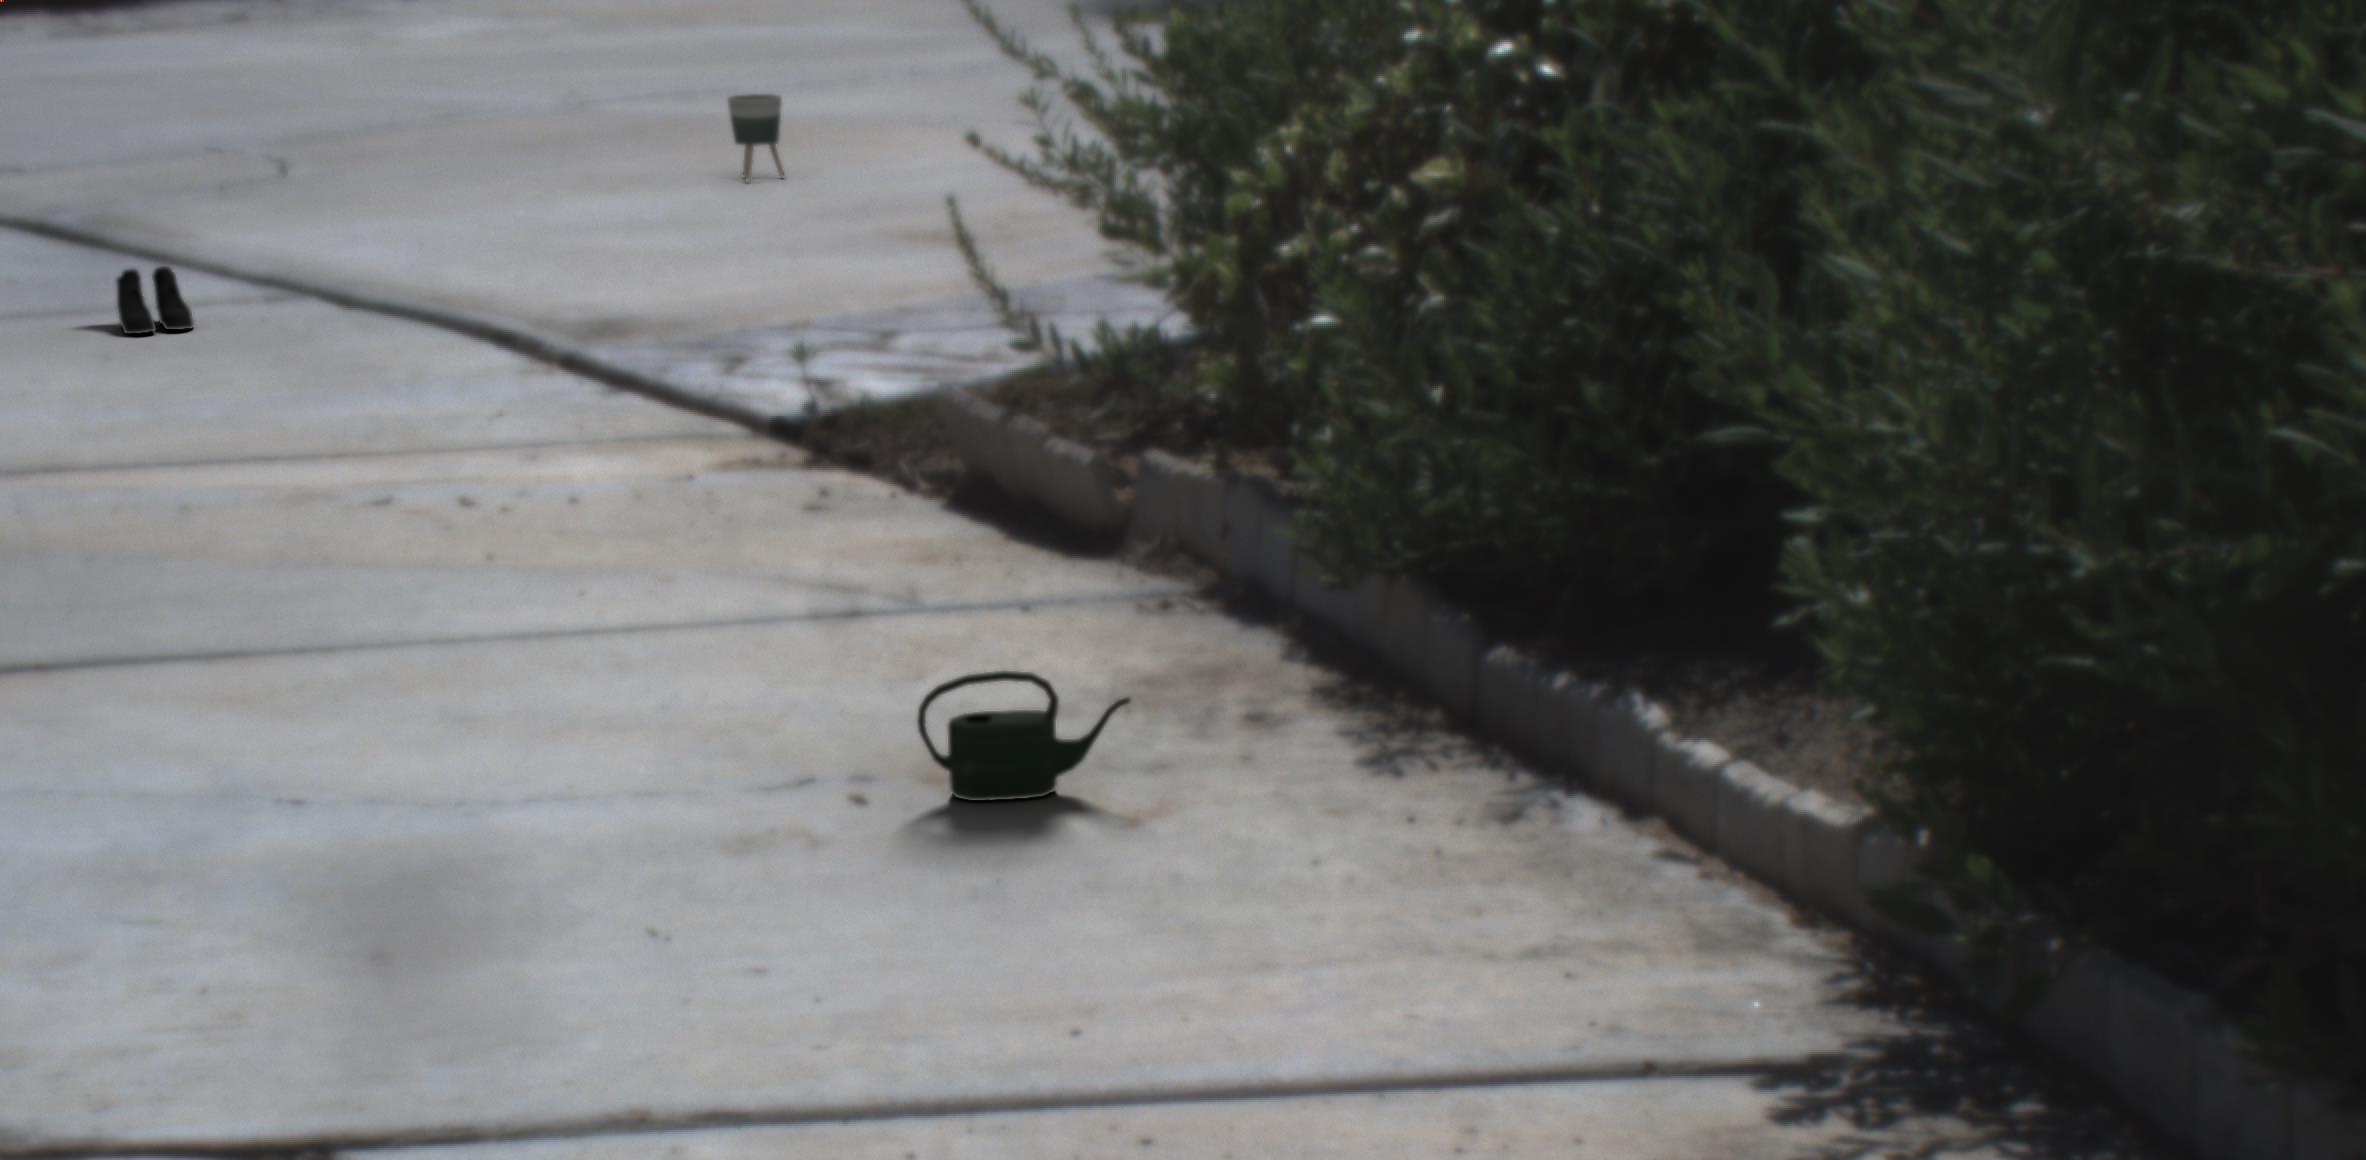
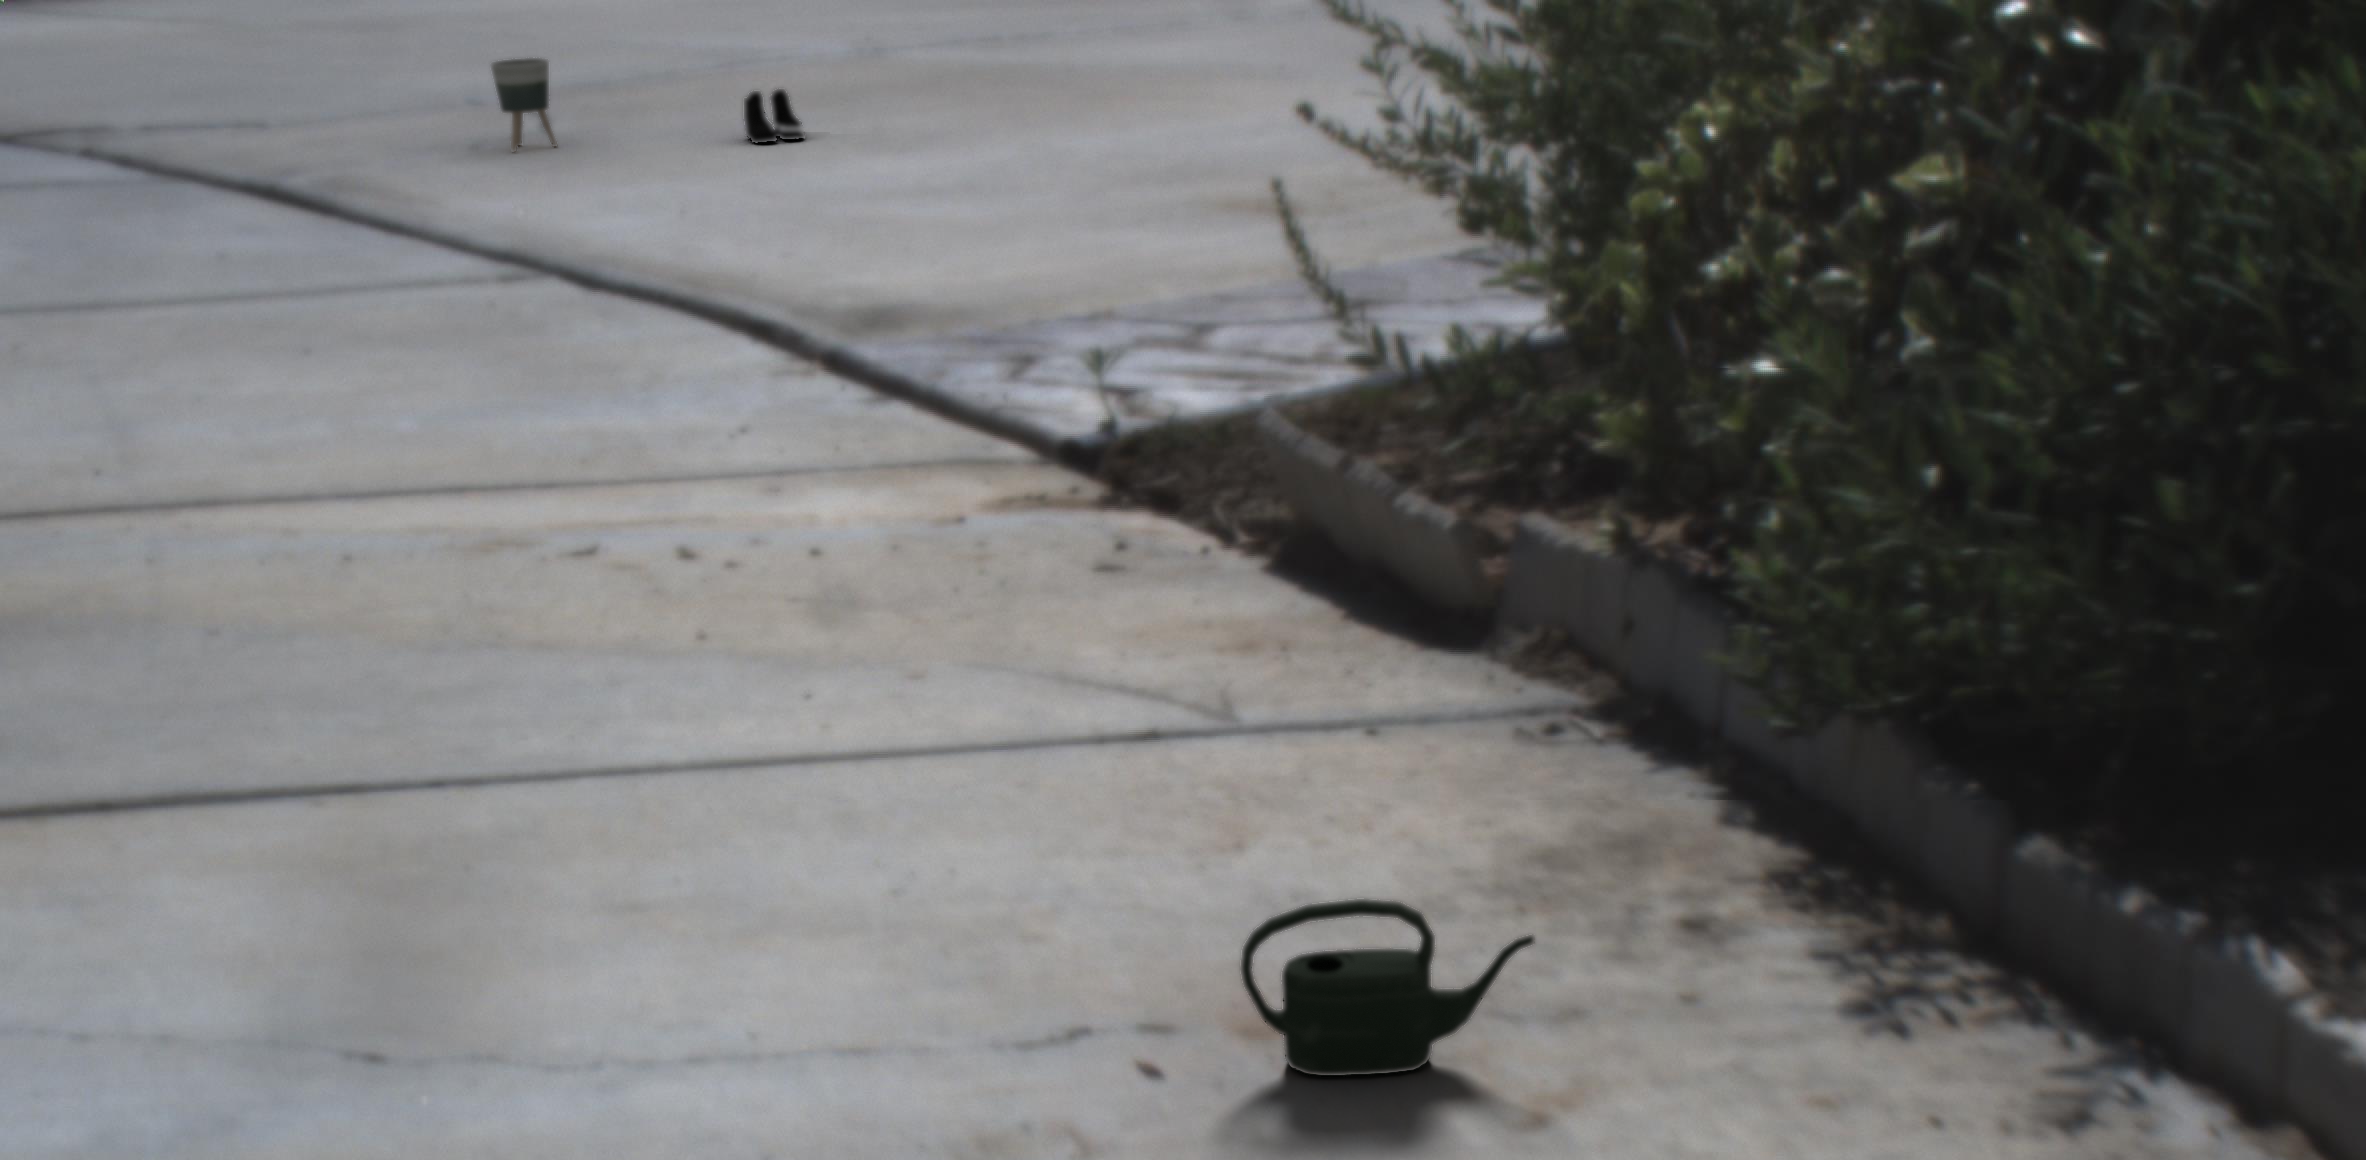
planter: present [727,94,785,182] -> present [491,58,557,151]
boots: present [116,266,194,334] -> present [744,89,804,143]

